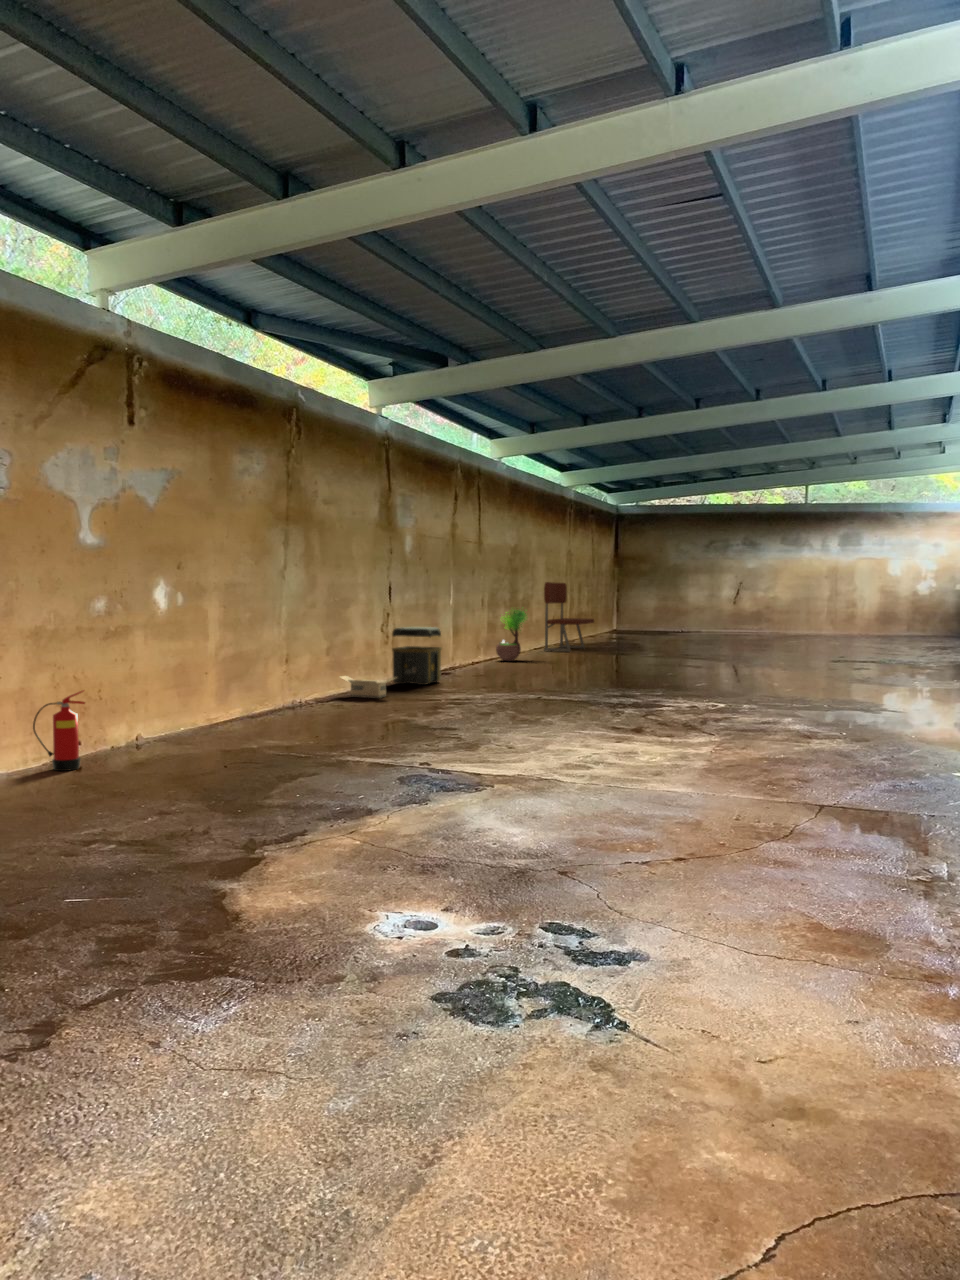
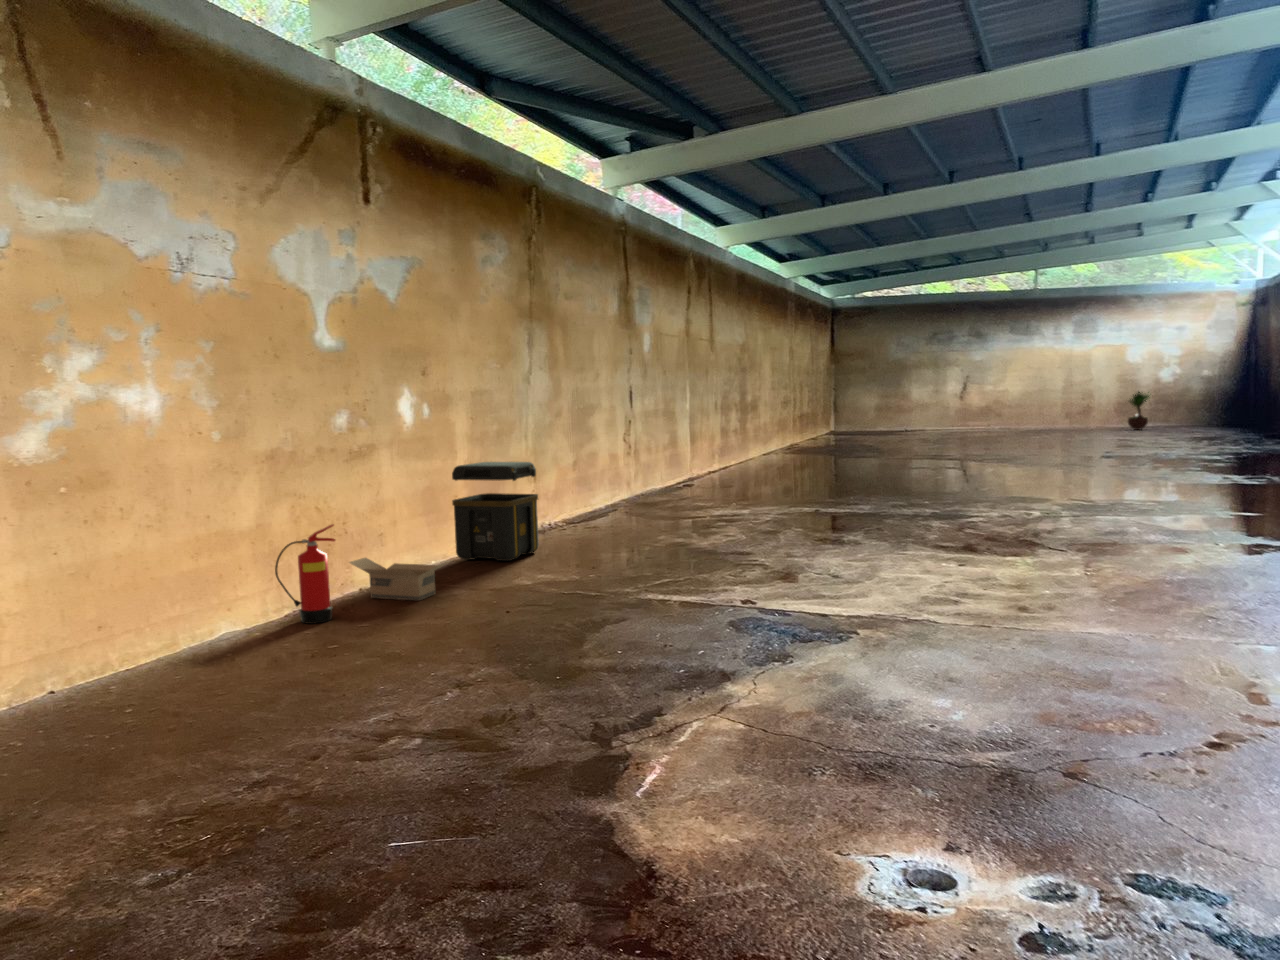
bench: present [544,582,594,652] -> none [774,382,826,456]
potted tree: present [496,609,526,661] -> present [1128,391,1150,430]
toolbox: present [392,627,442,685] -> present [452,462,539,561]
cardboard box: present [341,676,397,698] -> present [349,558,448,600]

